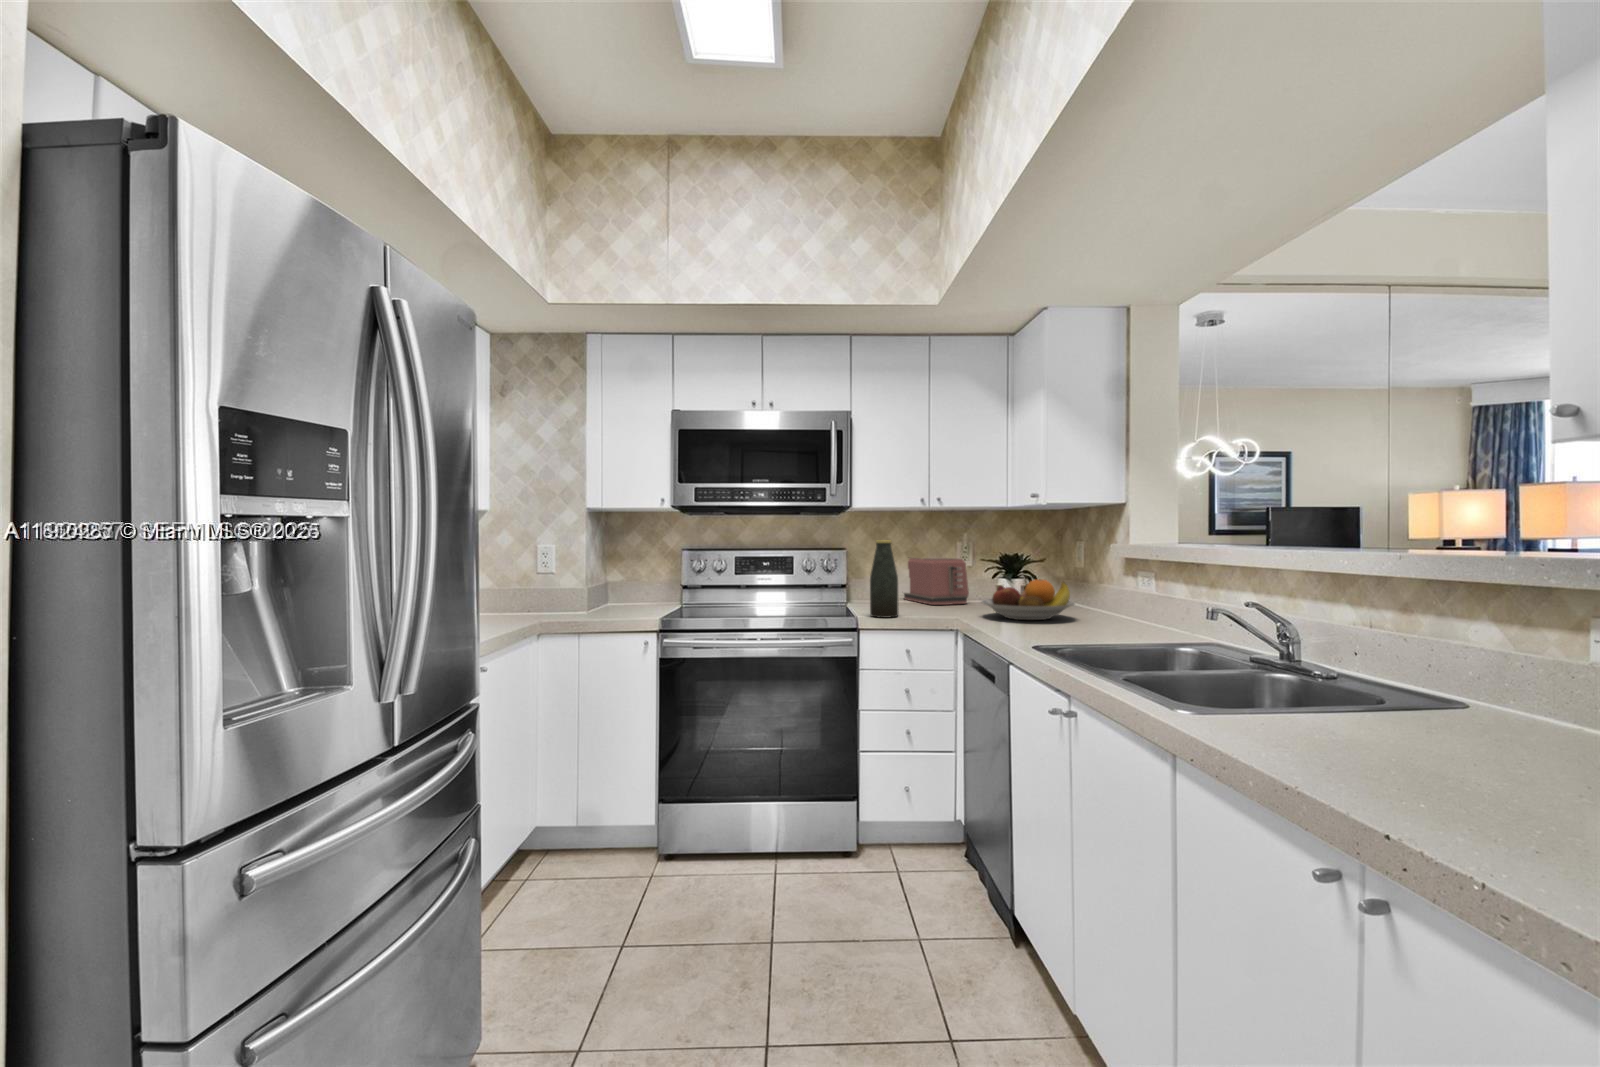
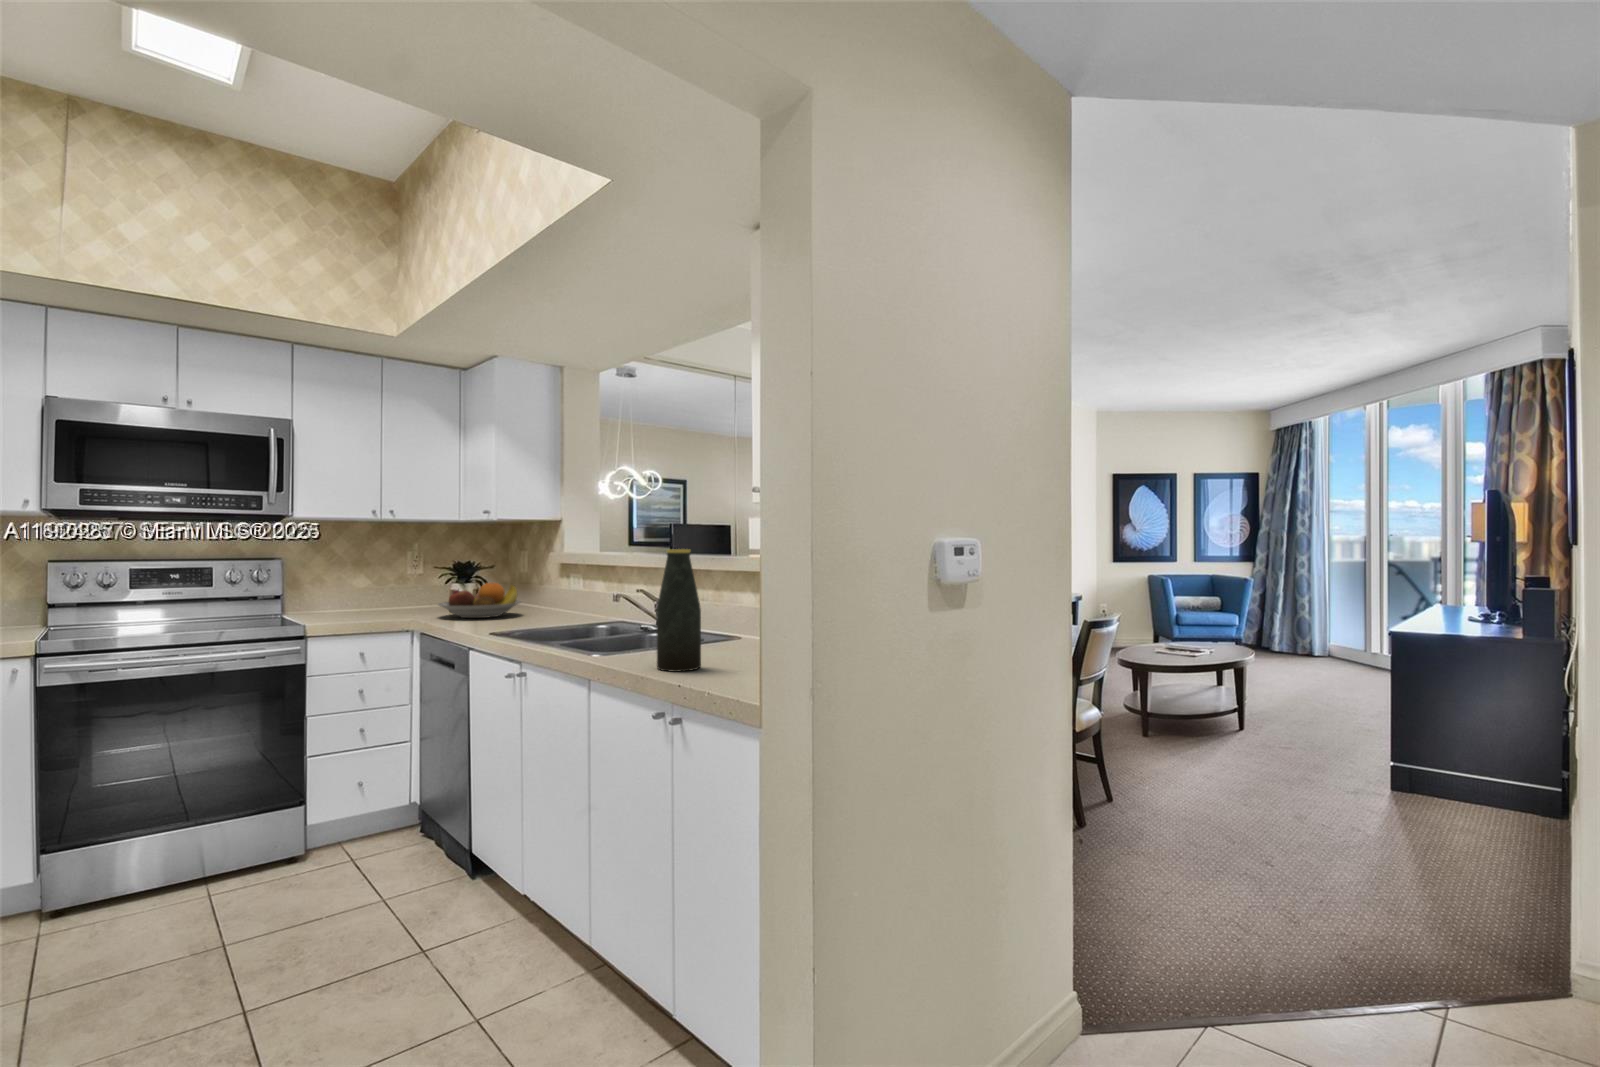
bottle: present [870,540,899,618] -> present [656,549,701,672]
toaster: present [904,558,969,605] -> none [349,566,422,612]

